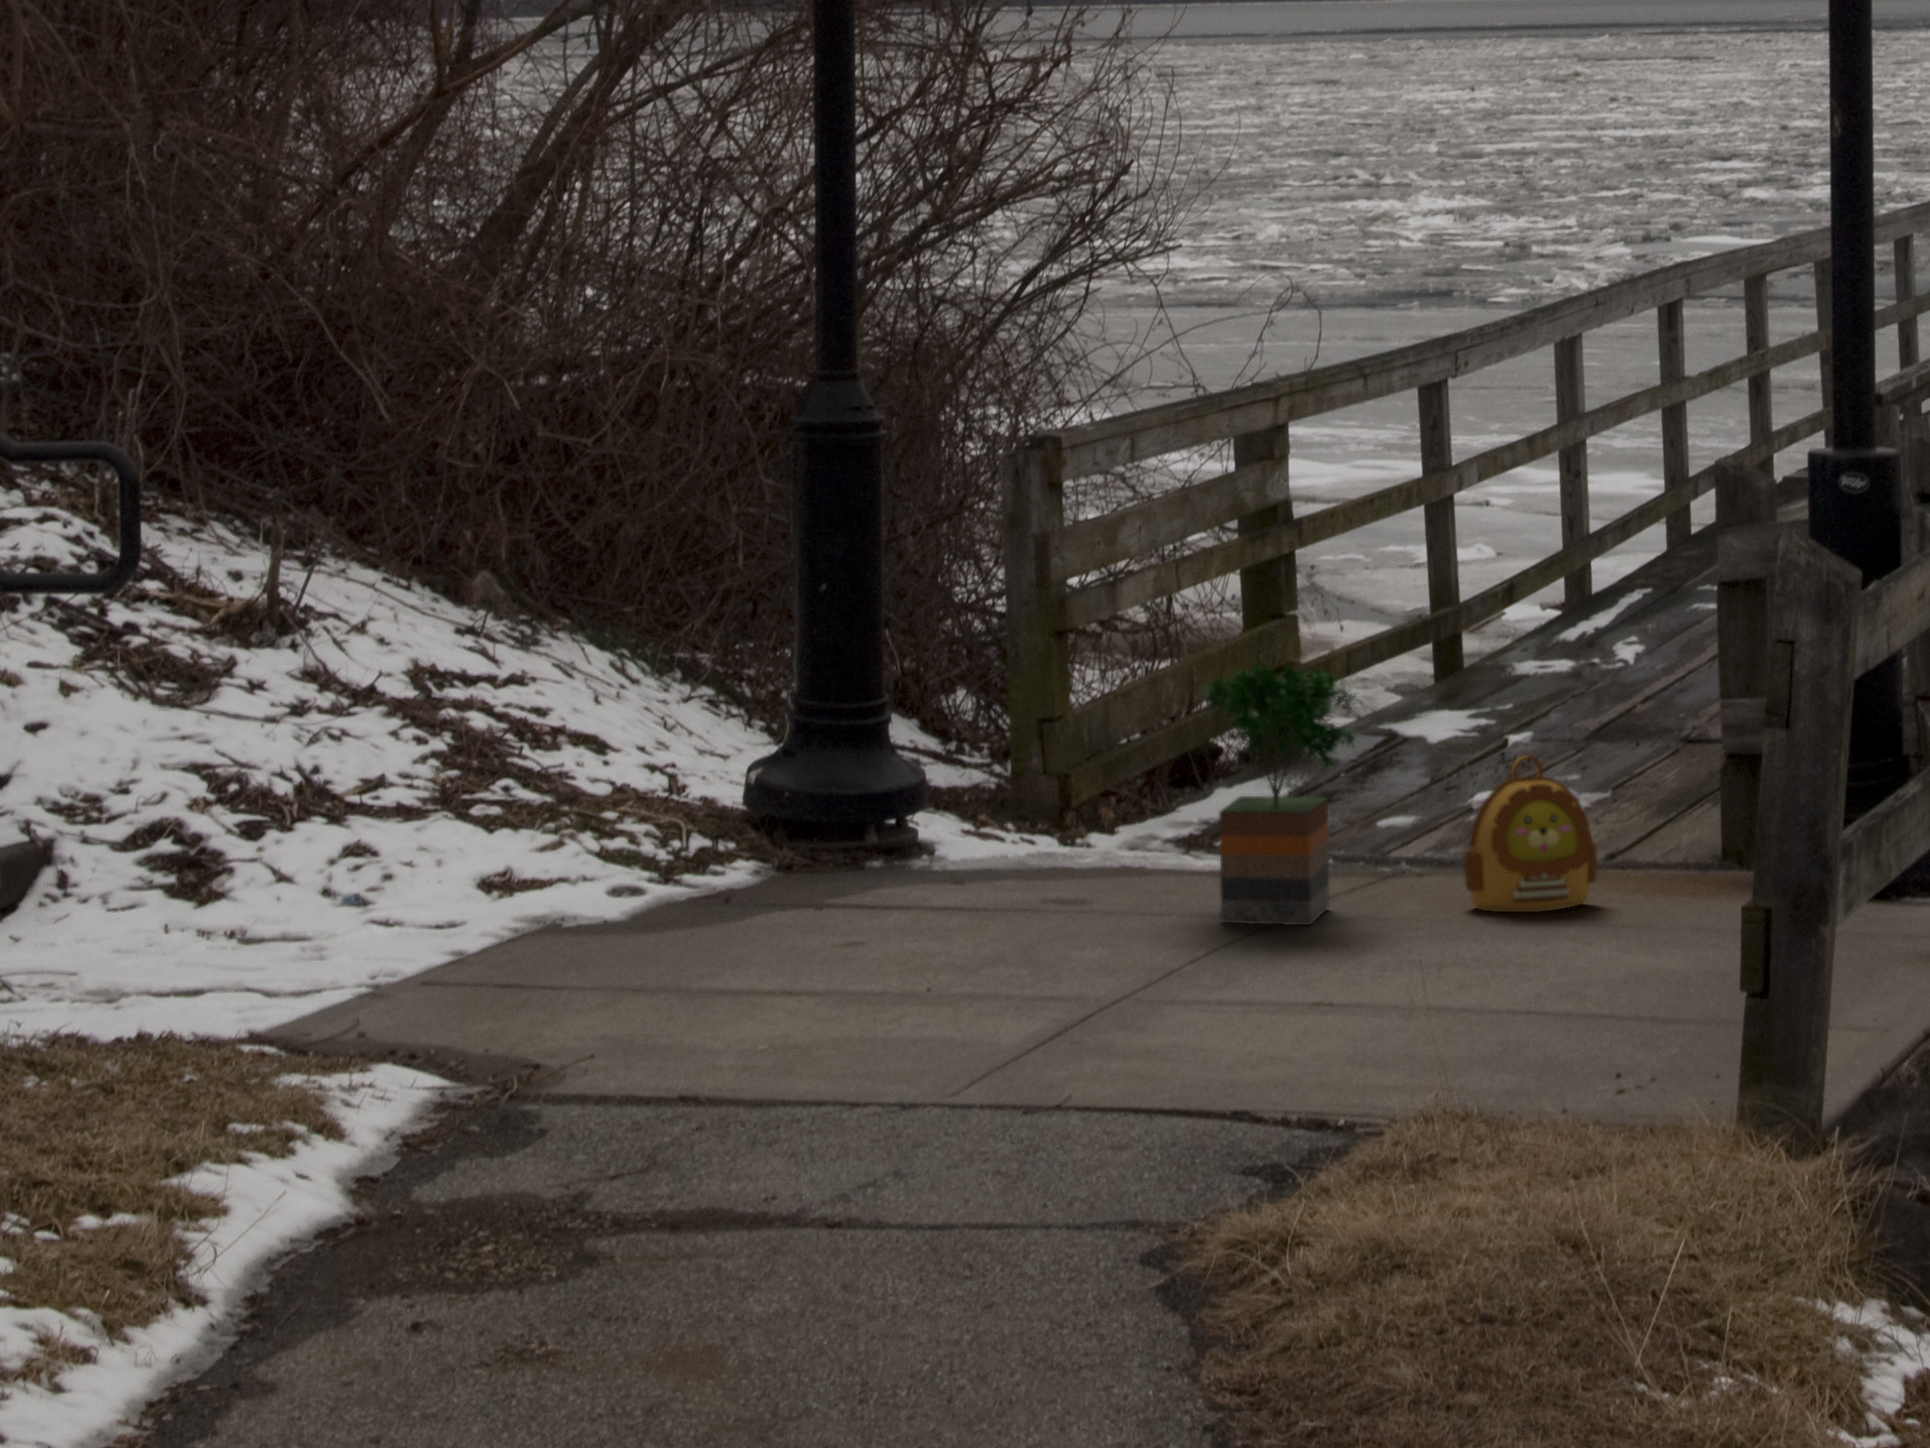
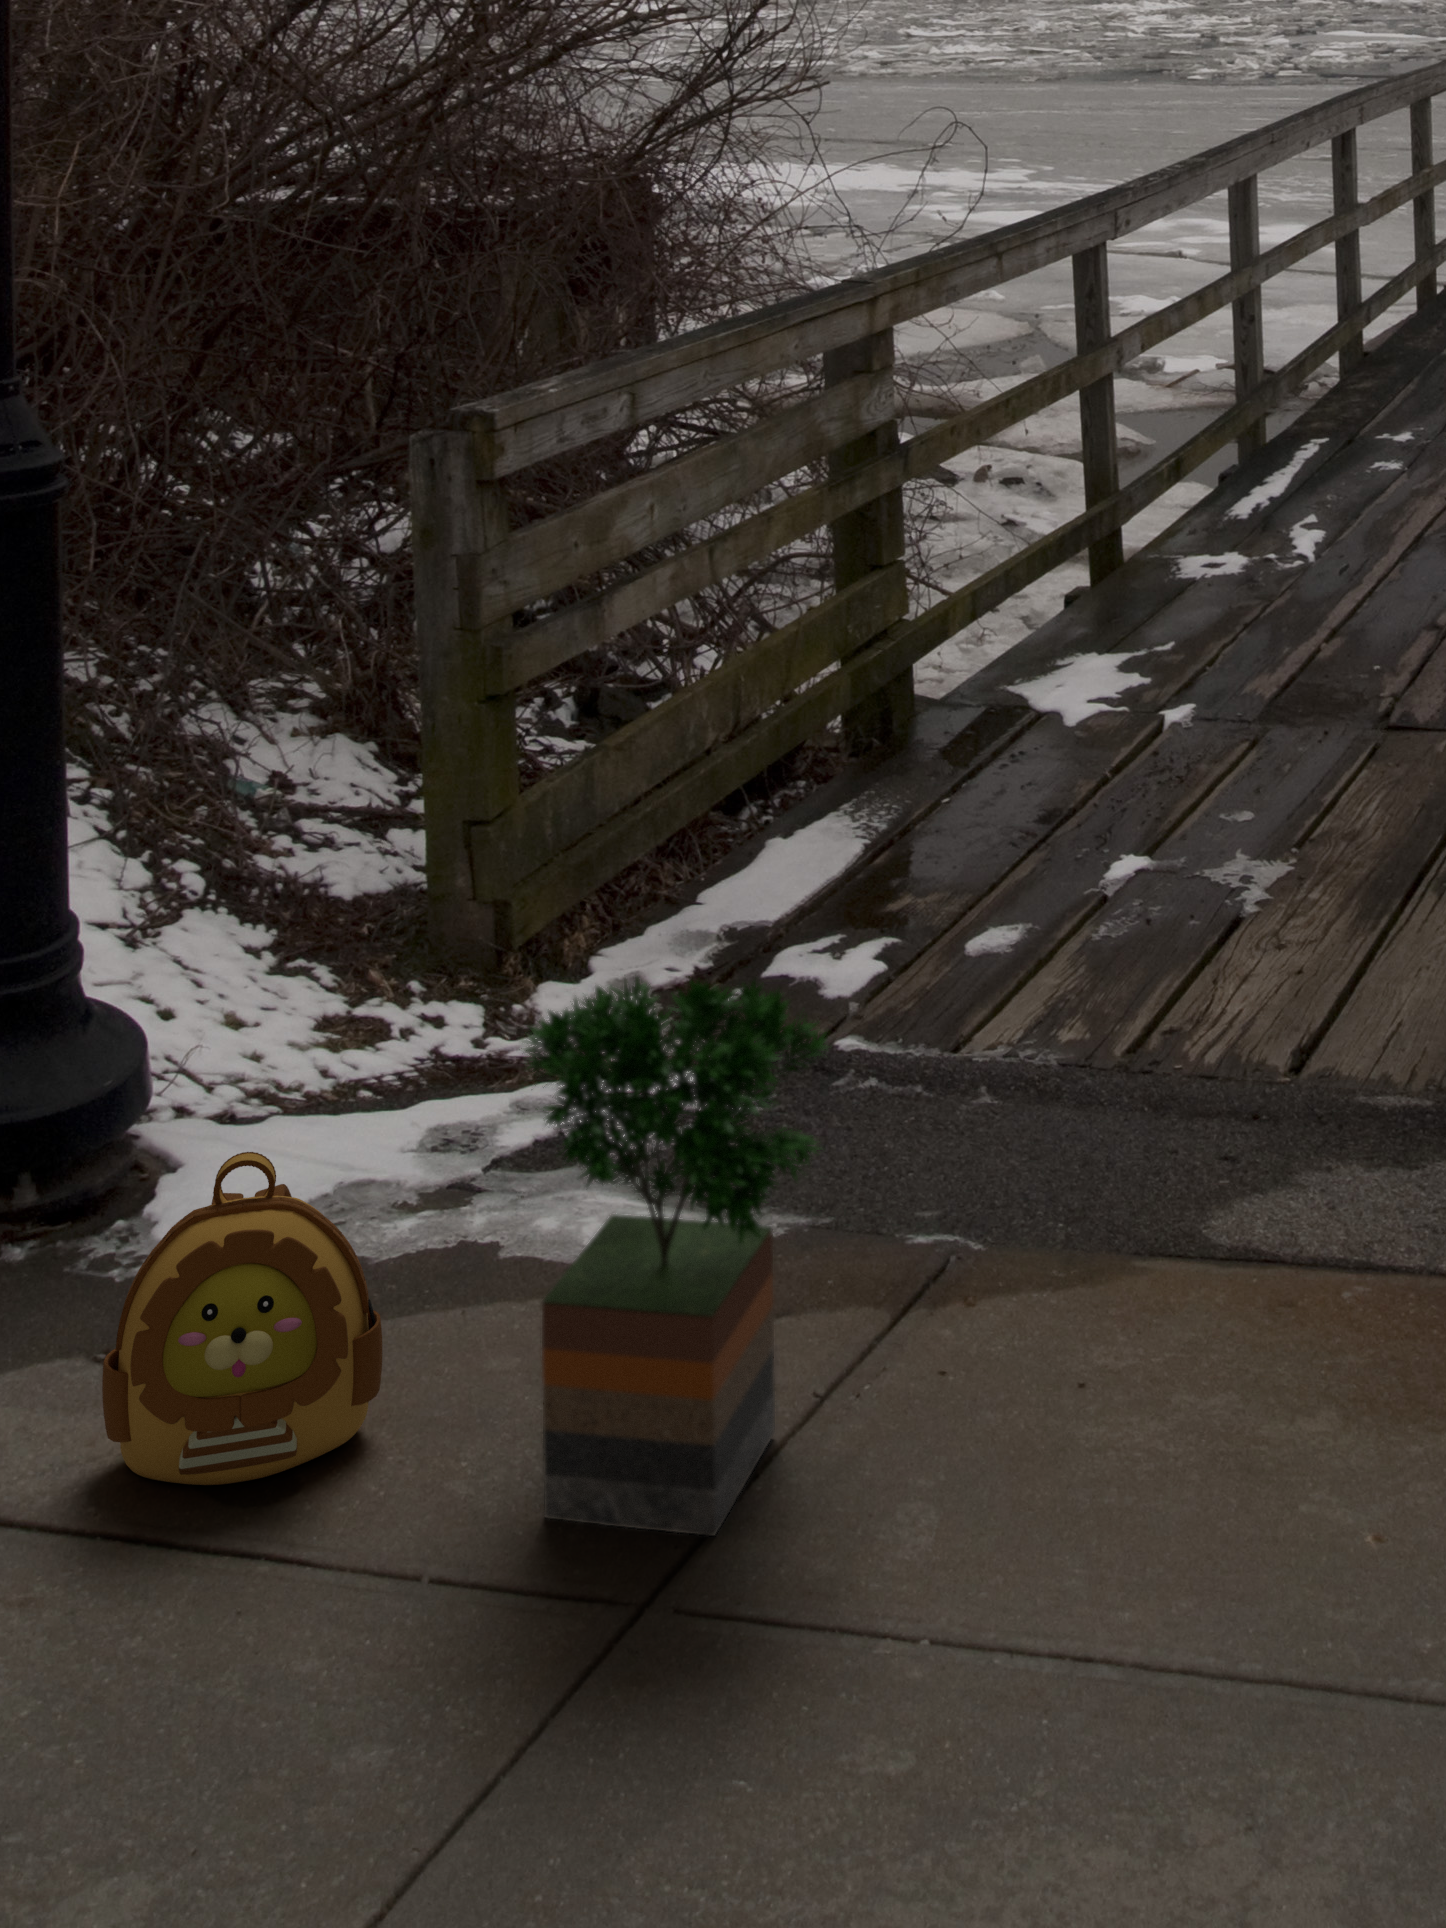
backpack: present [1464,755,1597,912] -> present [102,1152,383,1485]

